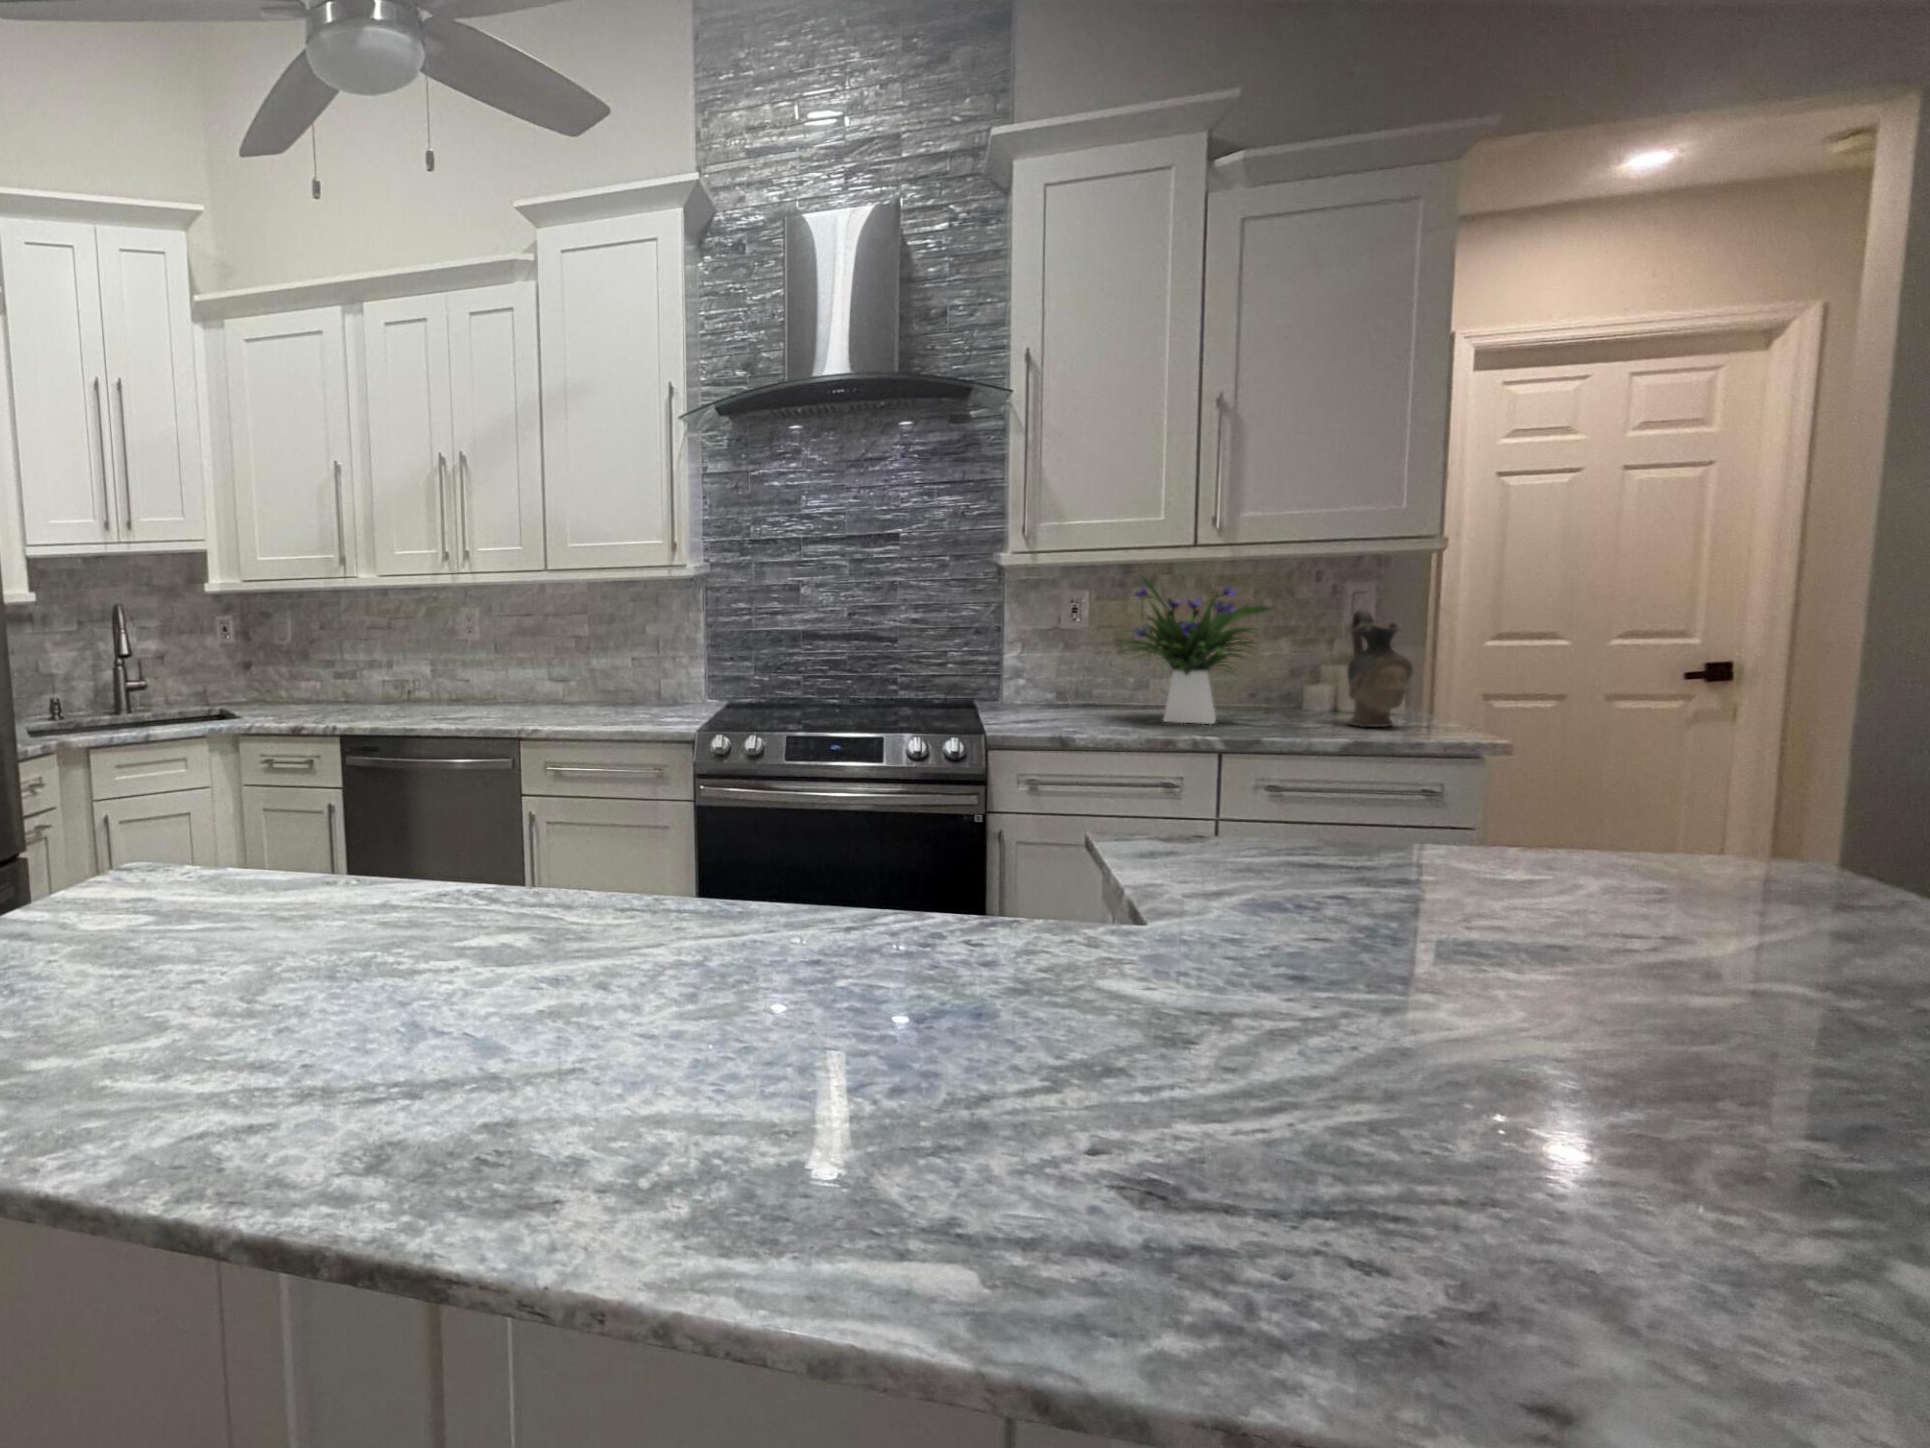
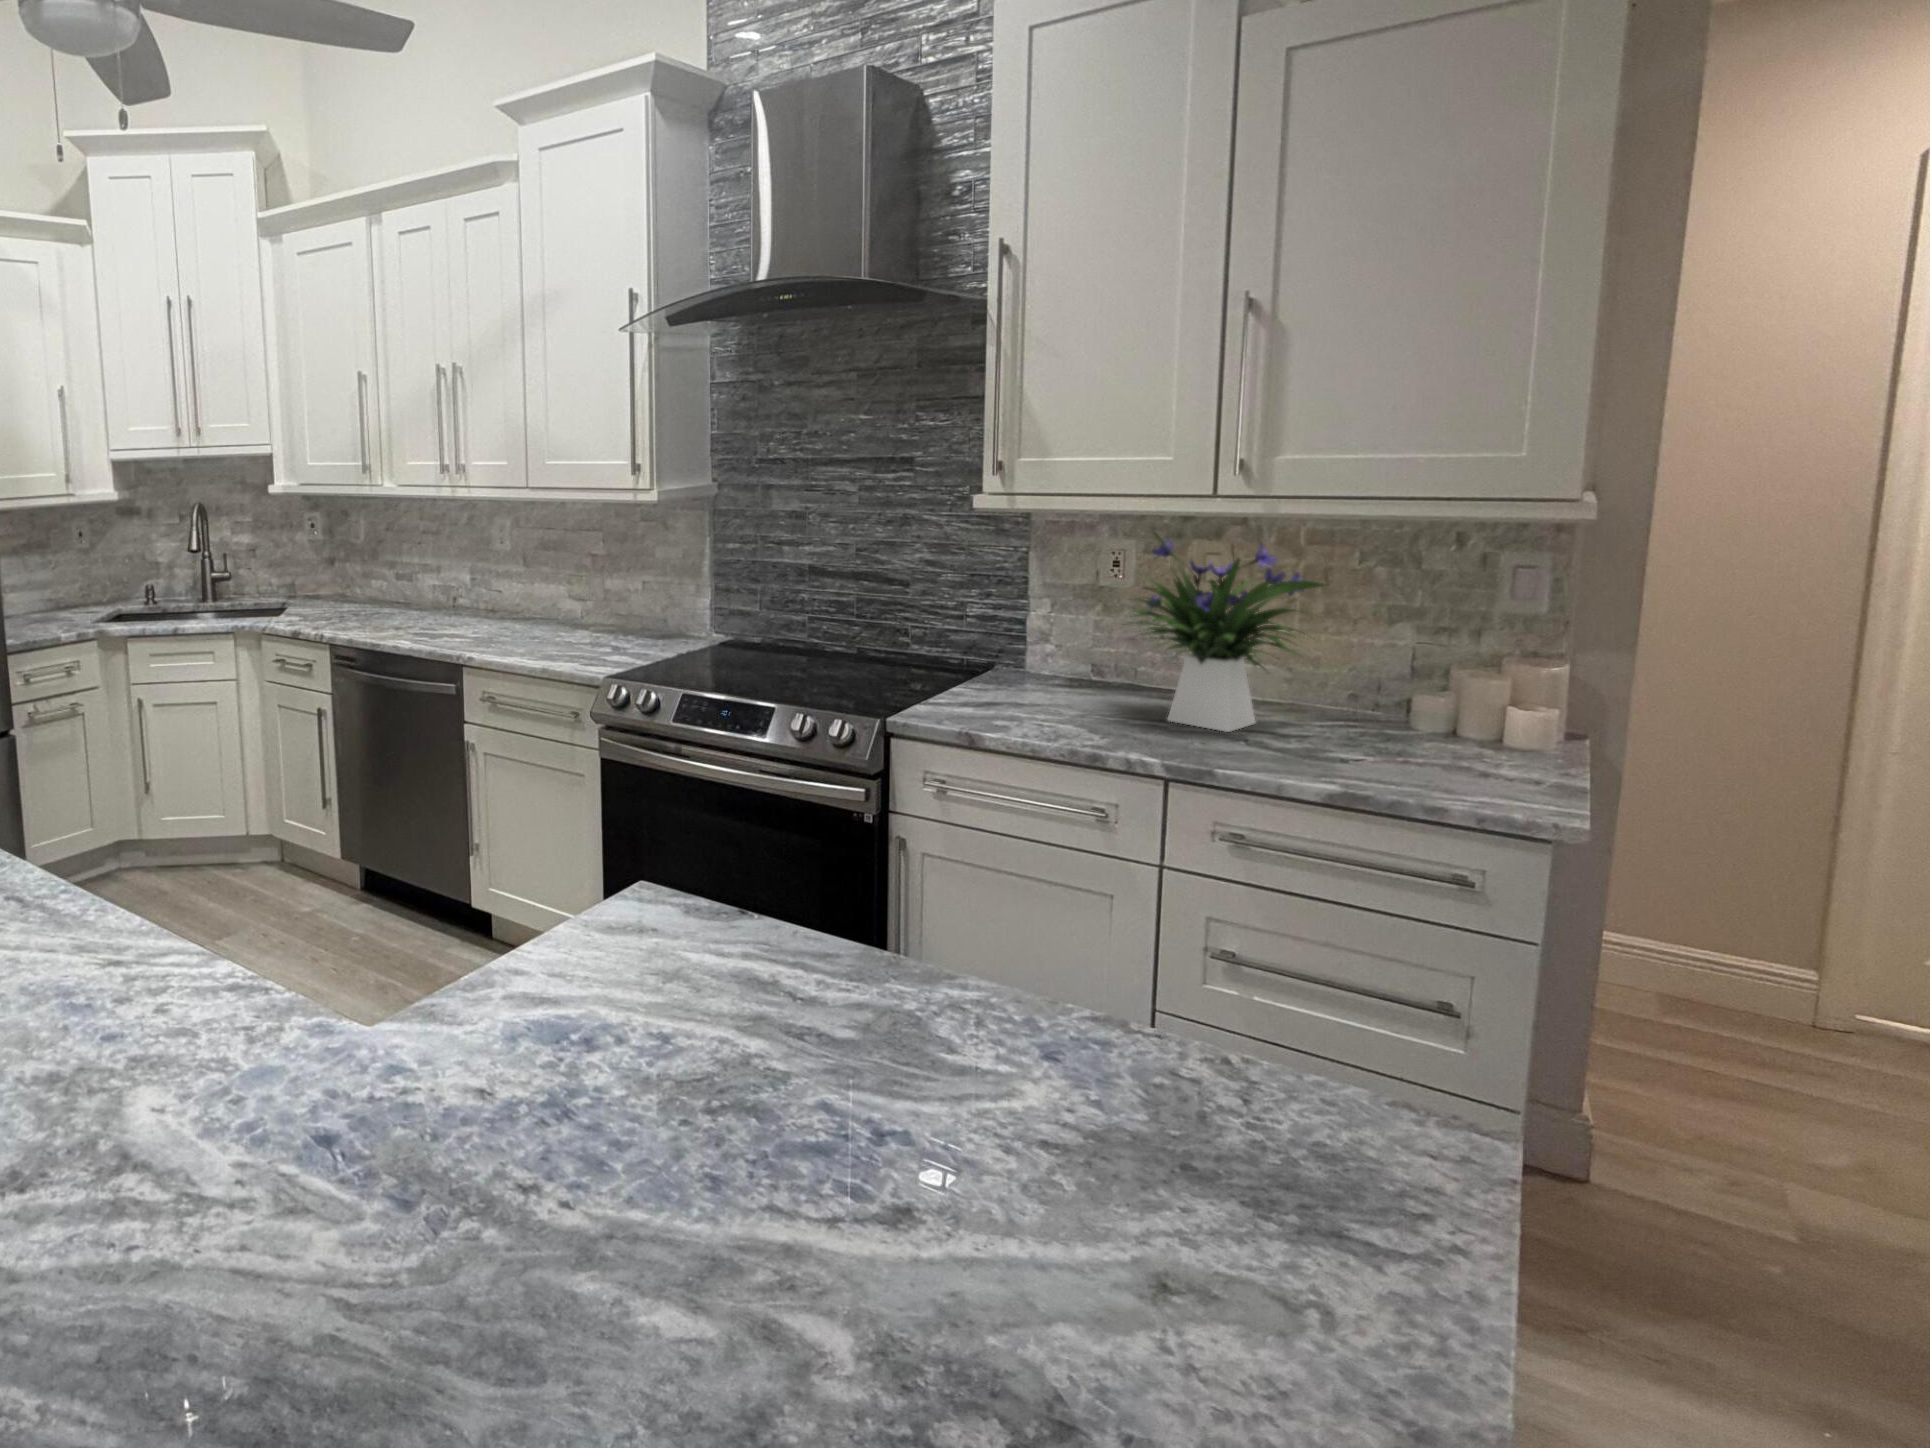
ceramic pitcher: present [1347,609,1413,727] -> none [1429,594,1525,766]

